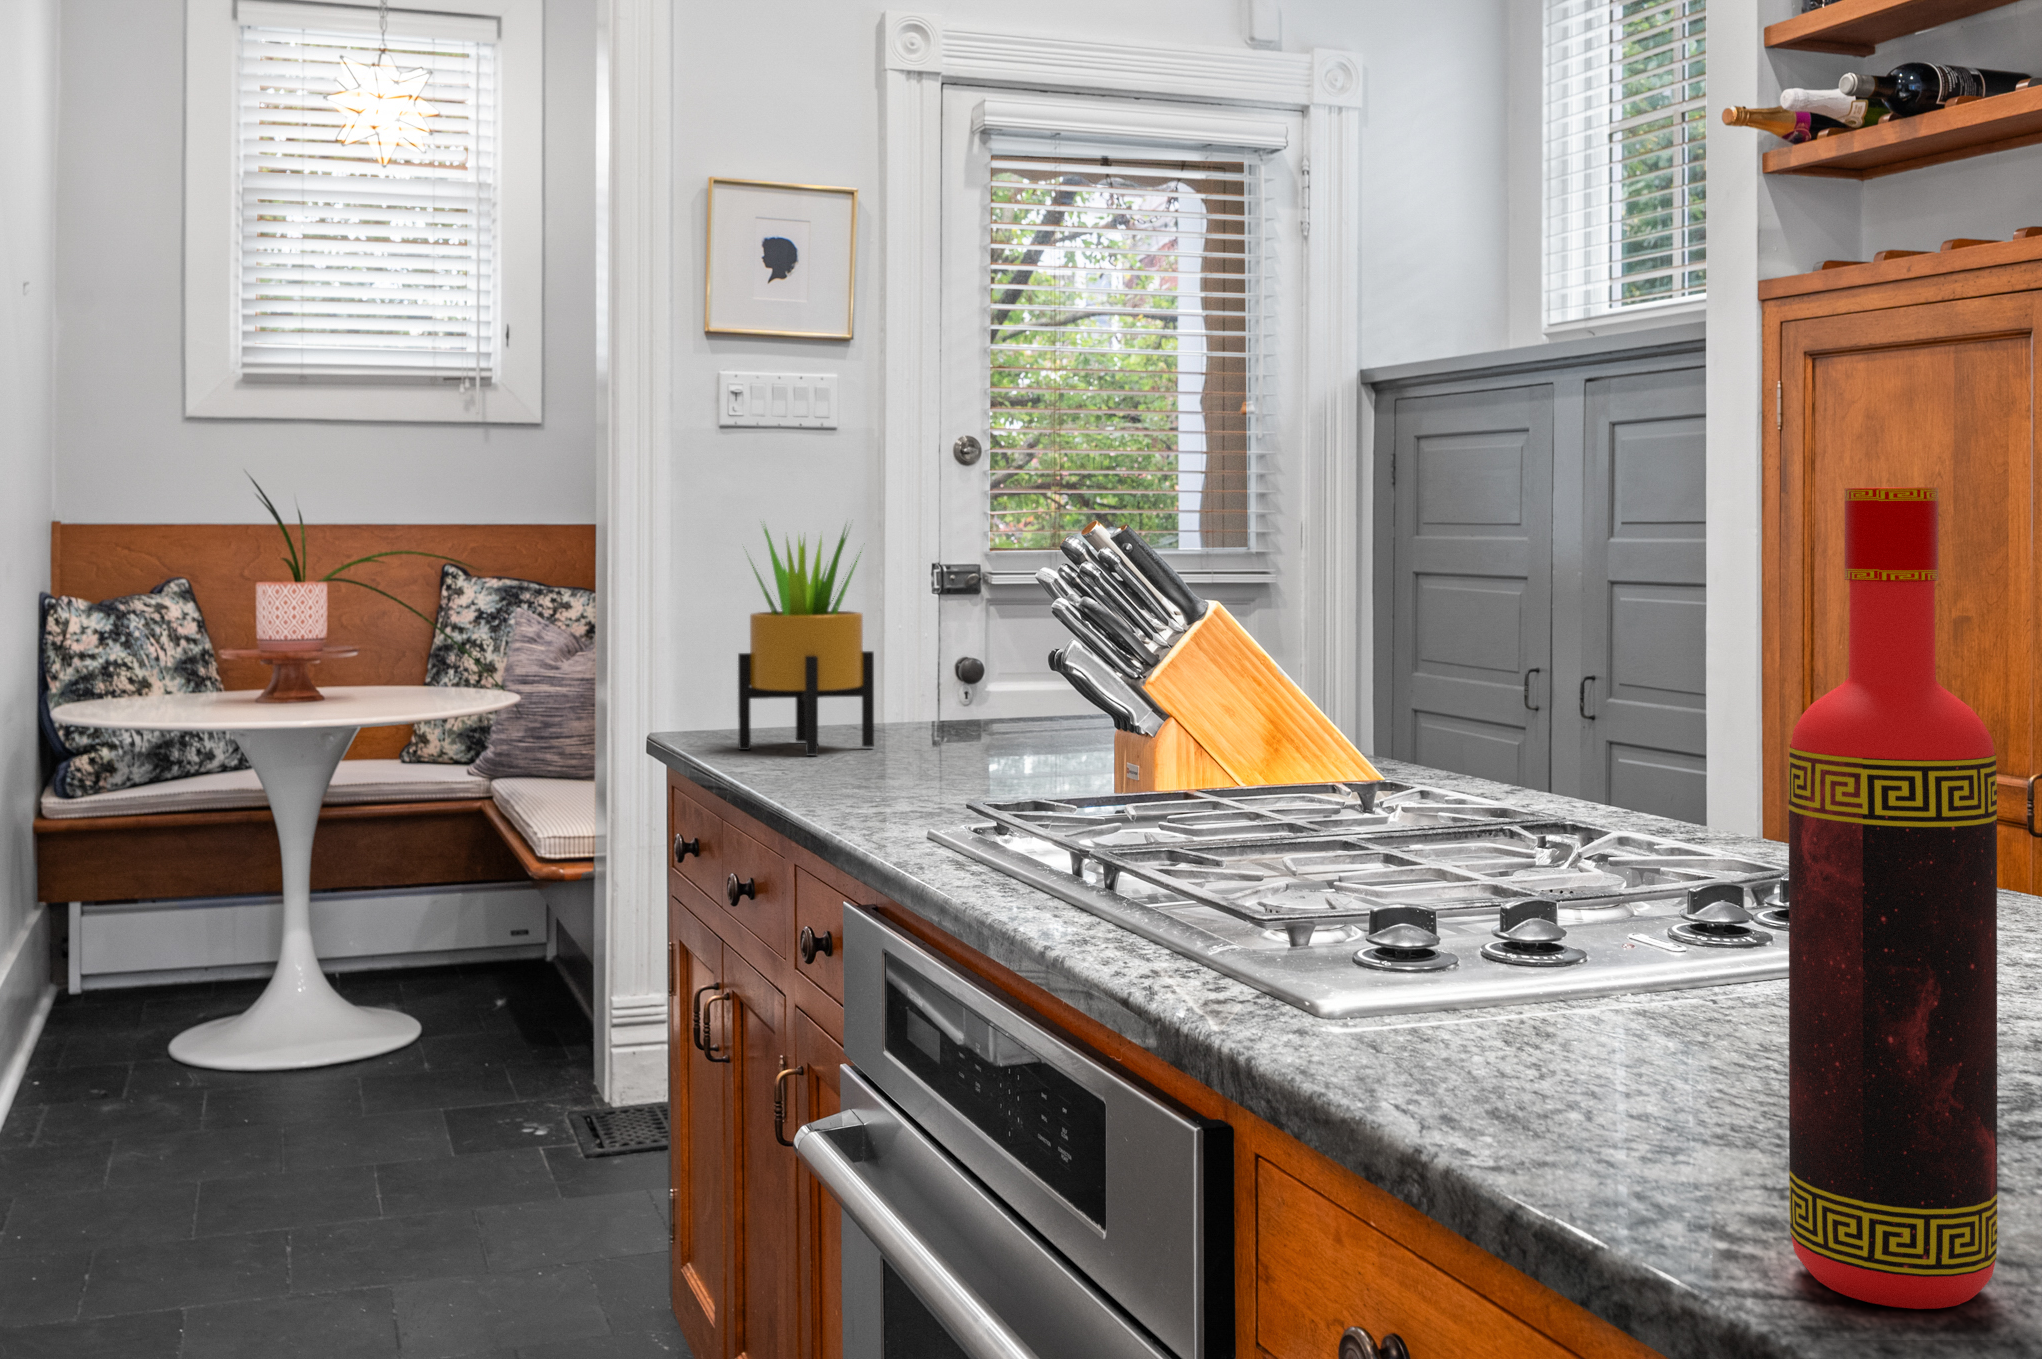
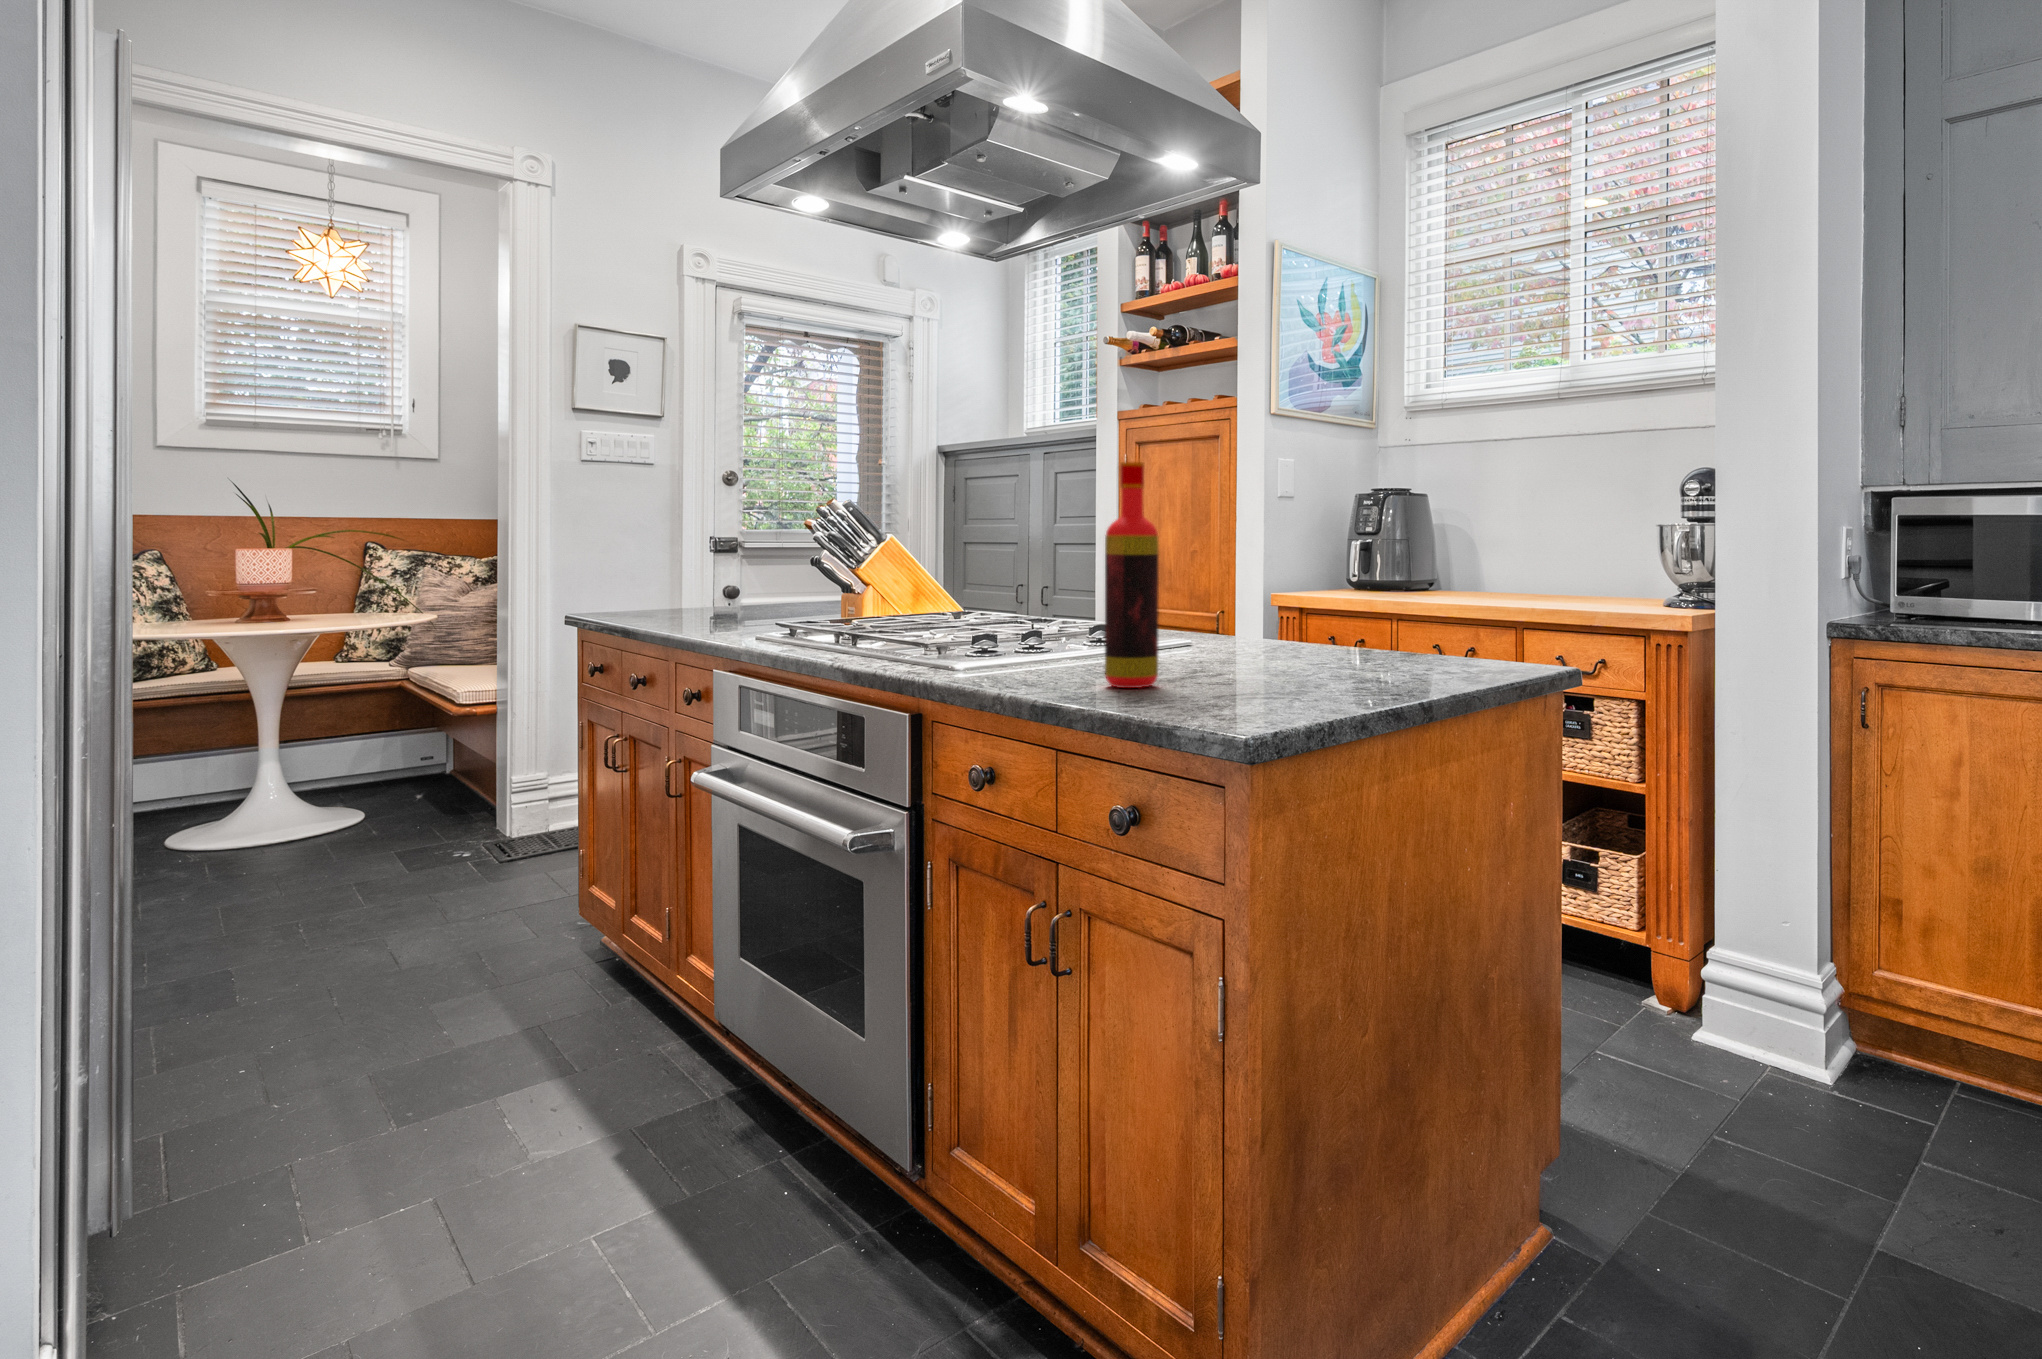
potted plant: present [738,528,874,756] -> none [632,501,707,617]

